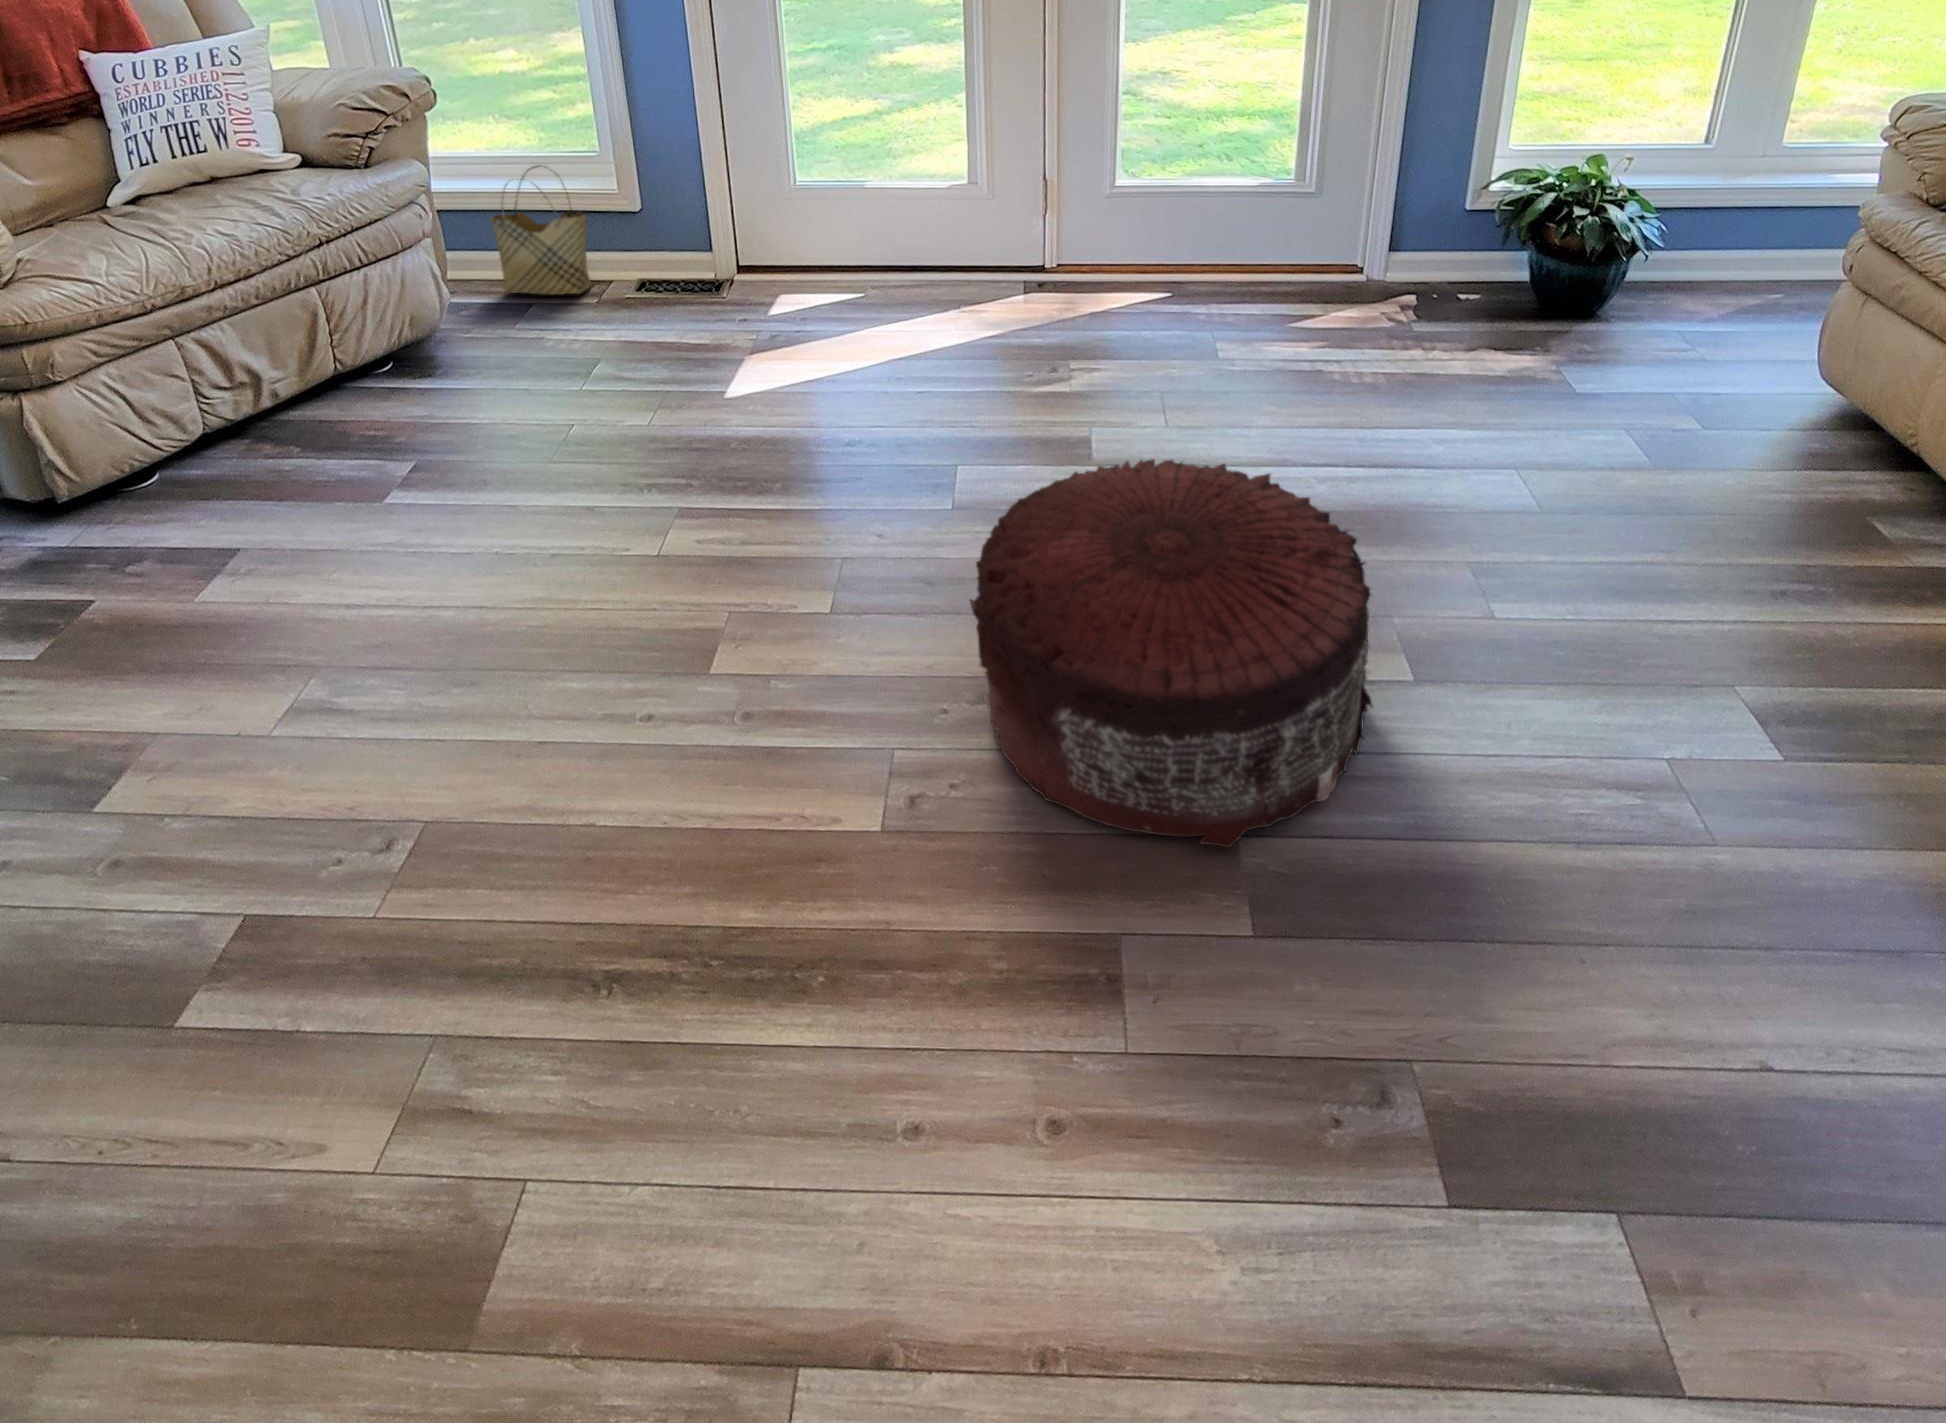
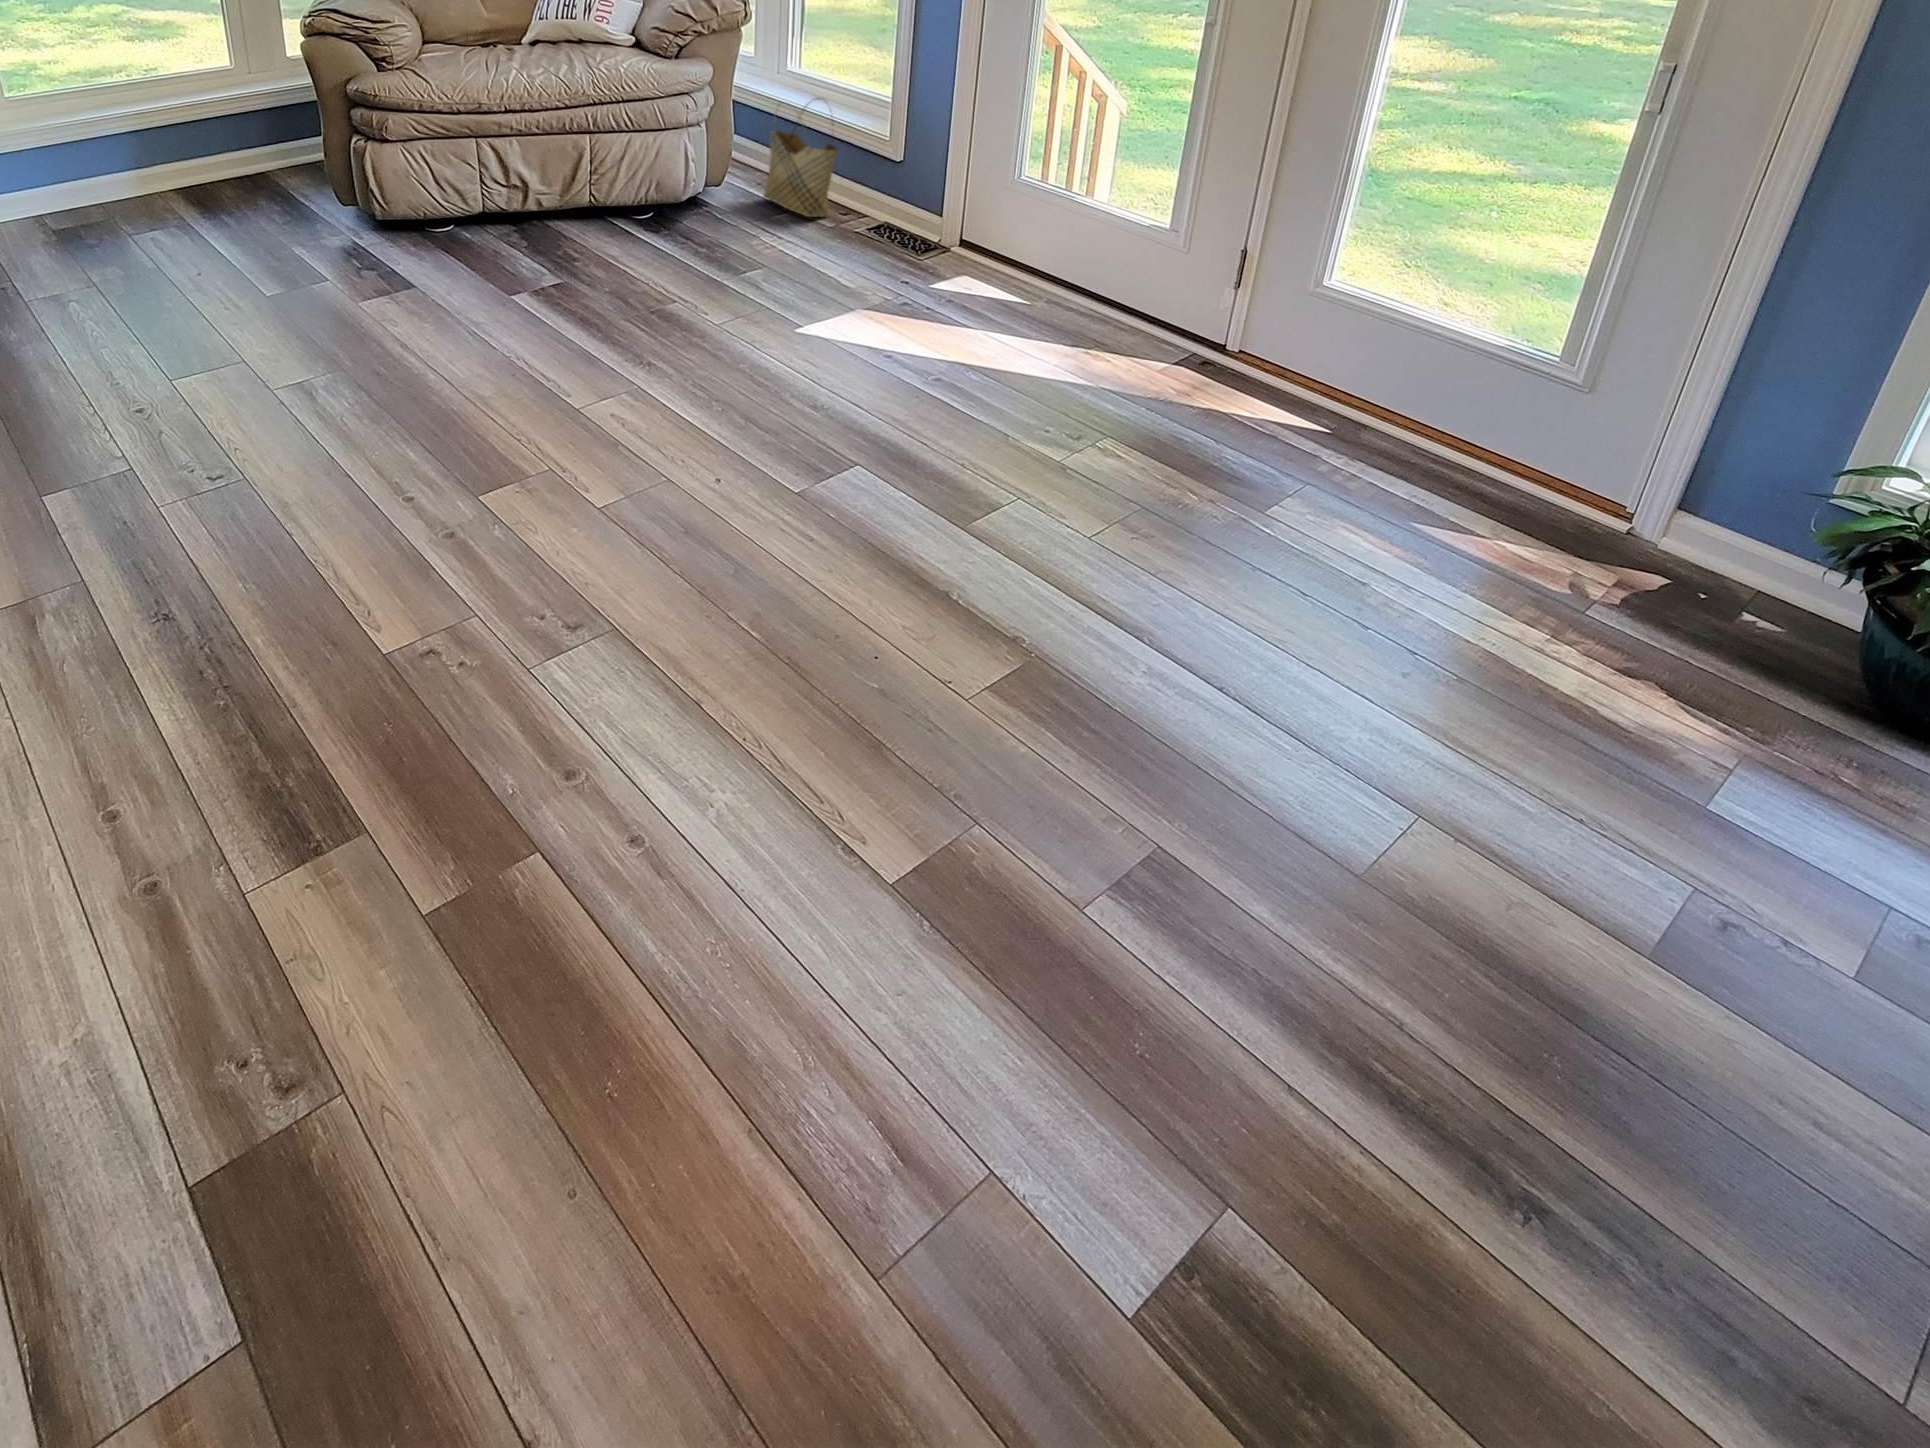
pouf: present [970,459,1372,847] -> none [527,465,917,846]

